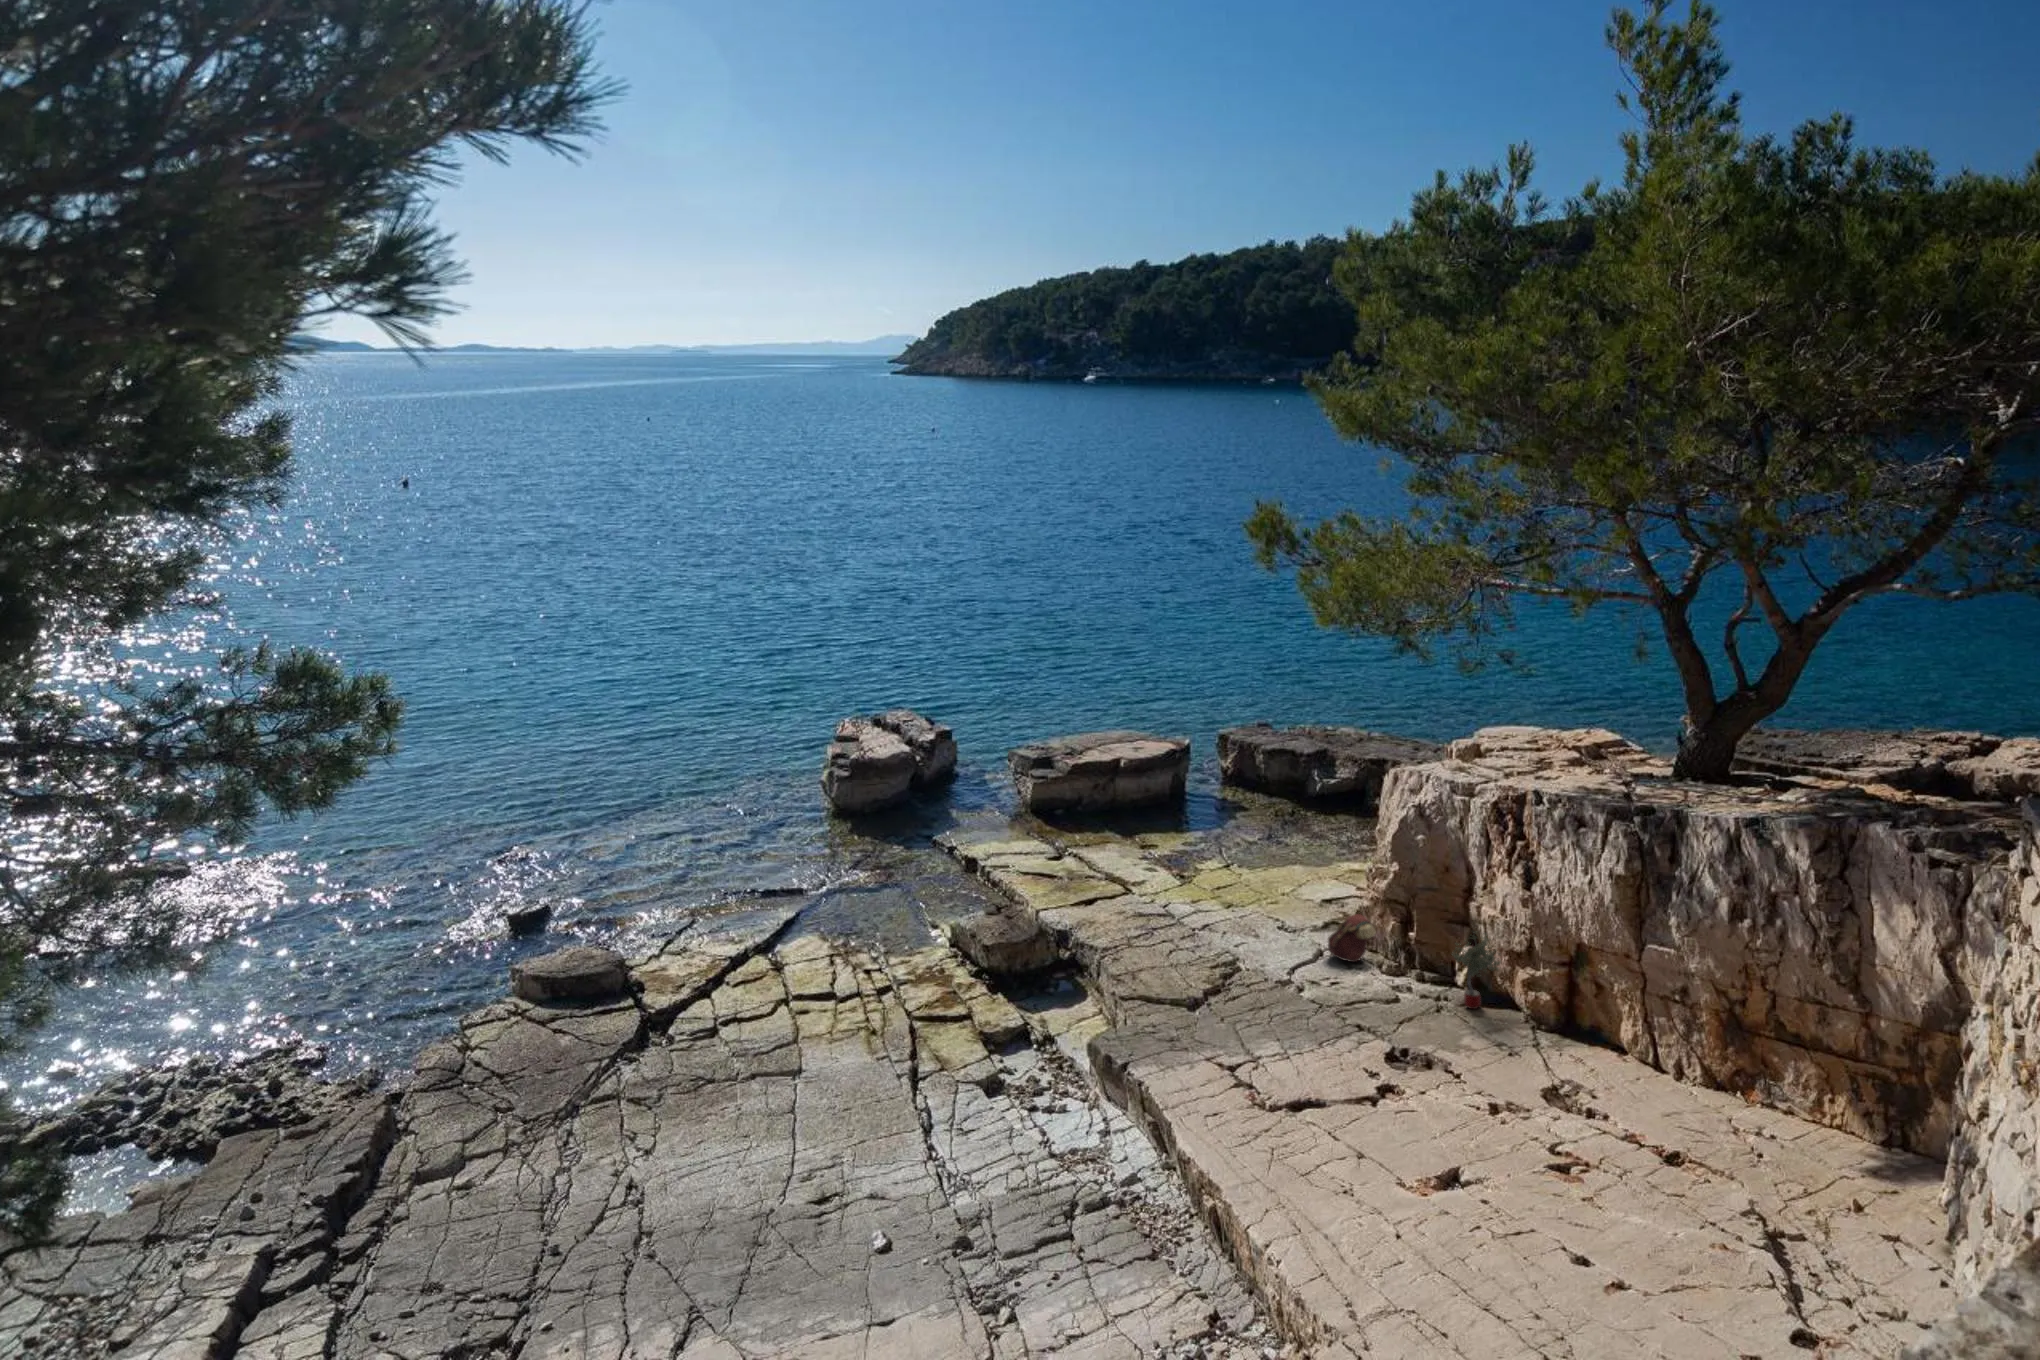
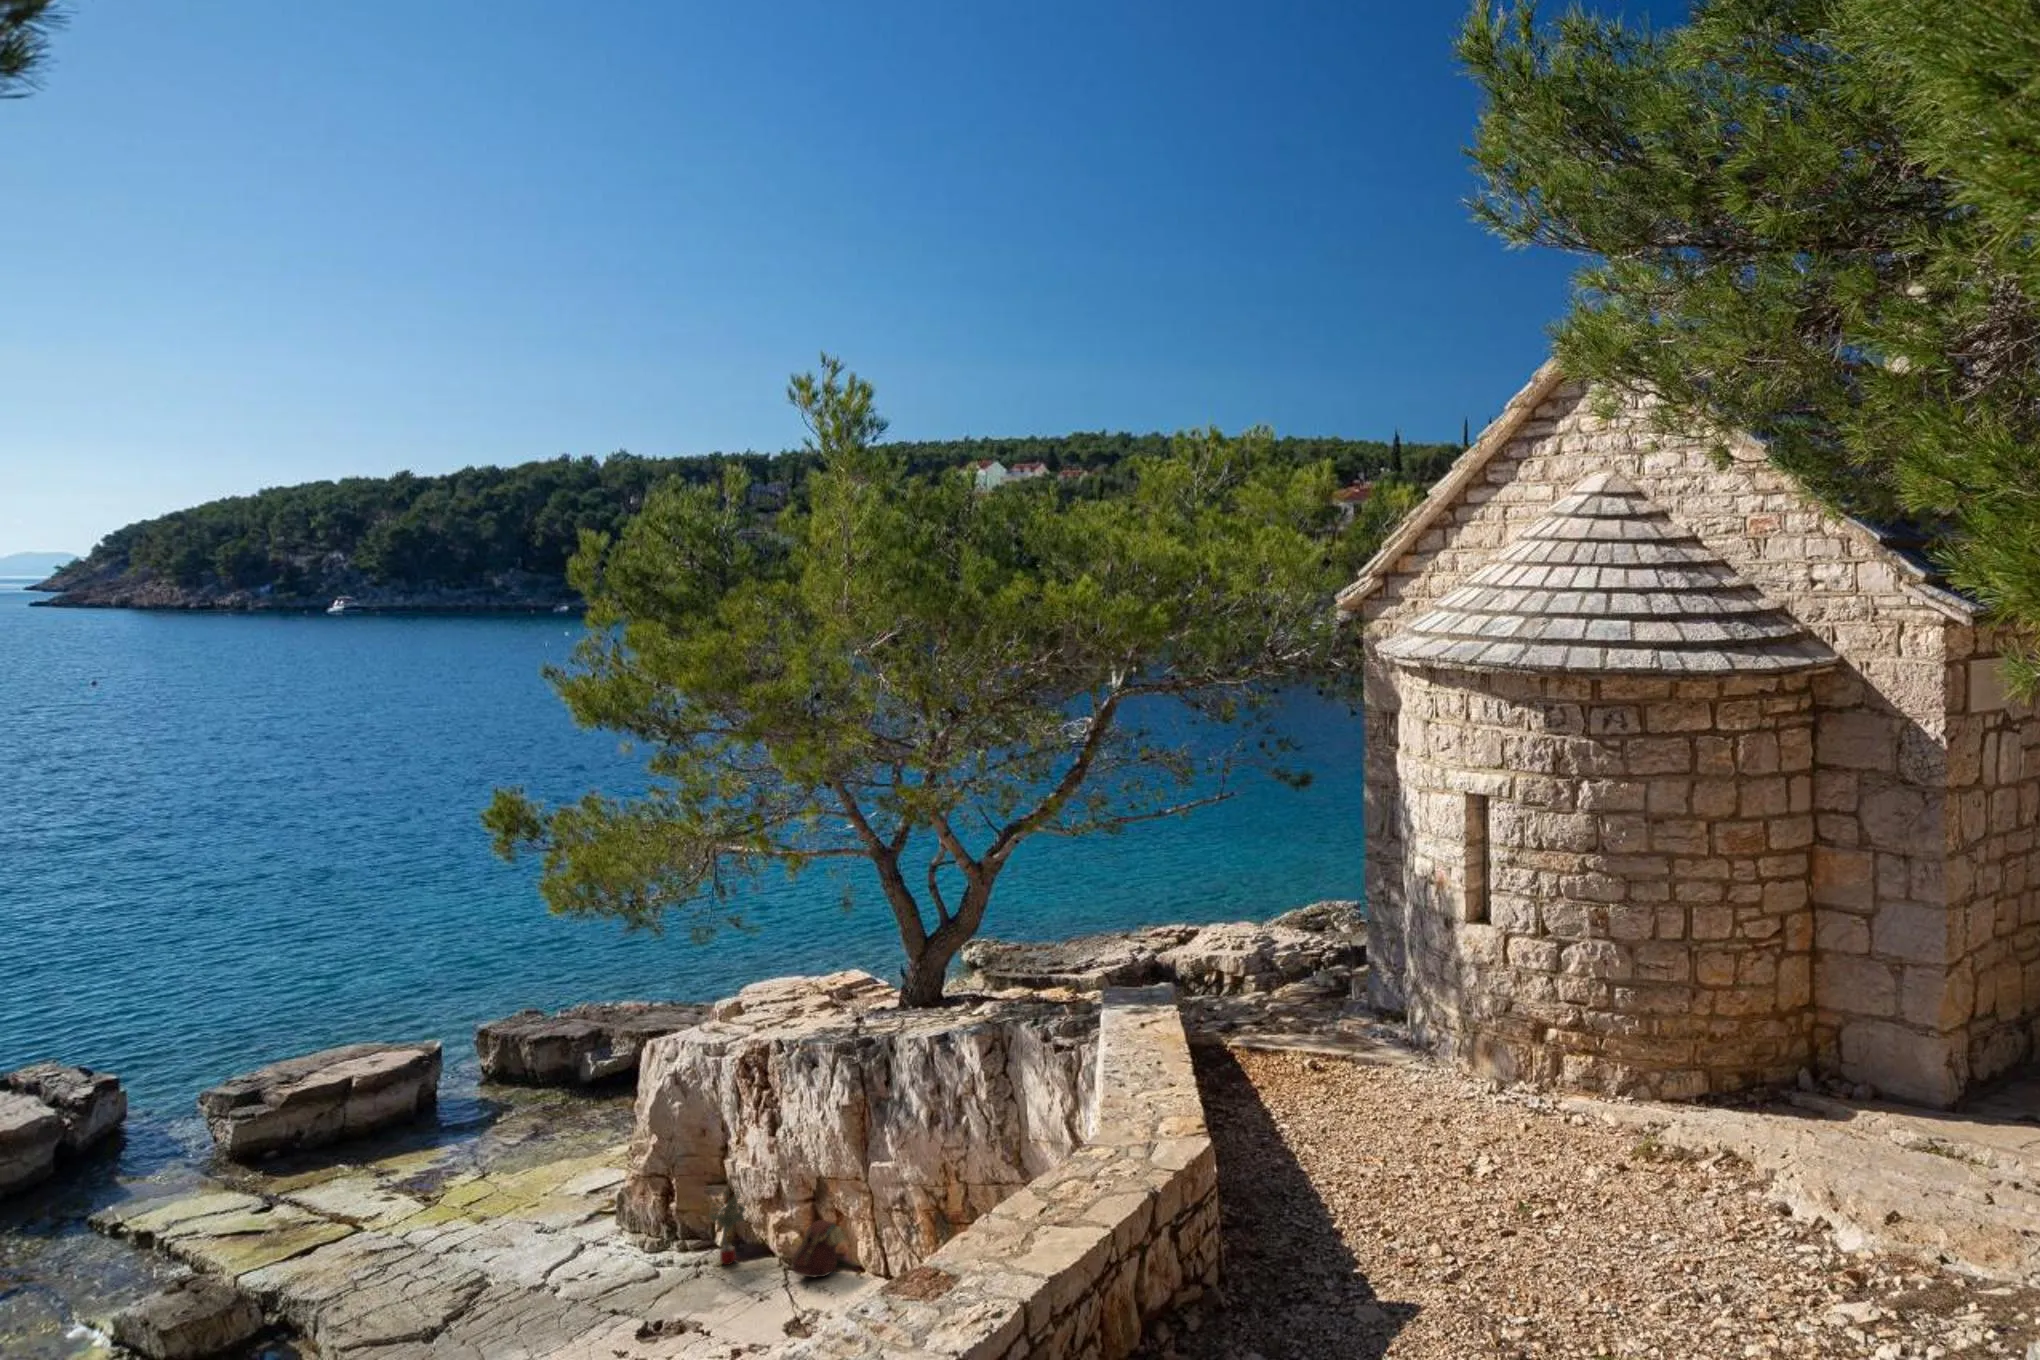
backpack: present [1328,914,1375,962] -> present [792,1220,845,1277]

